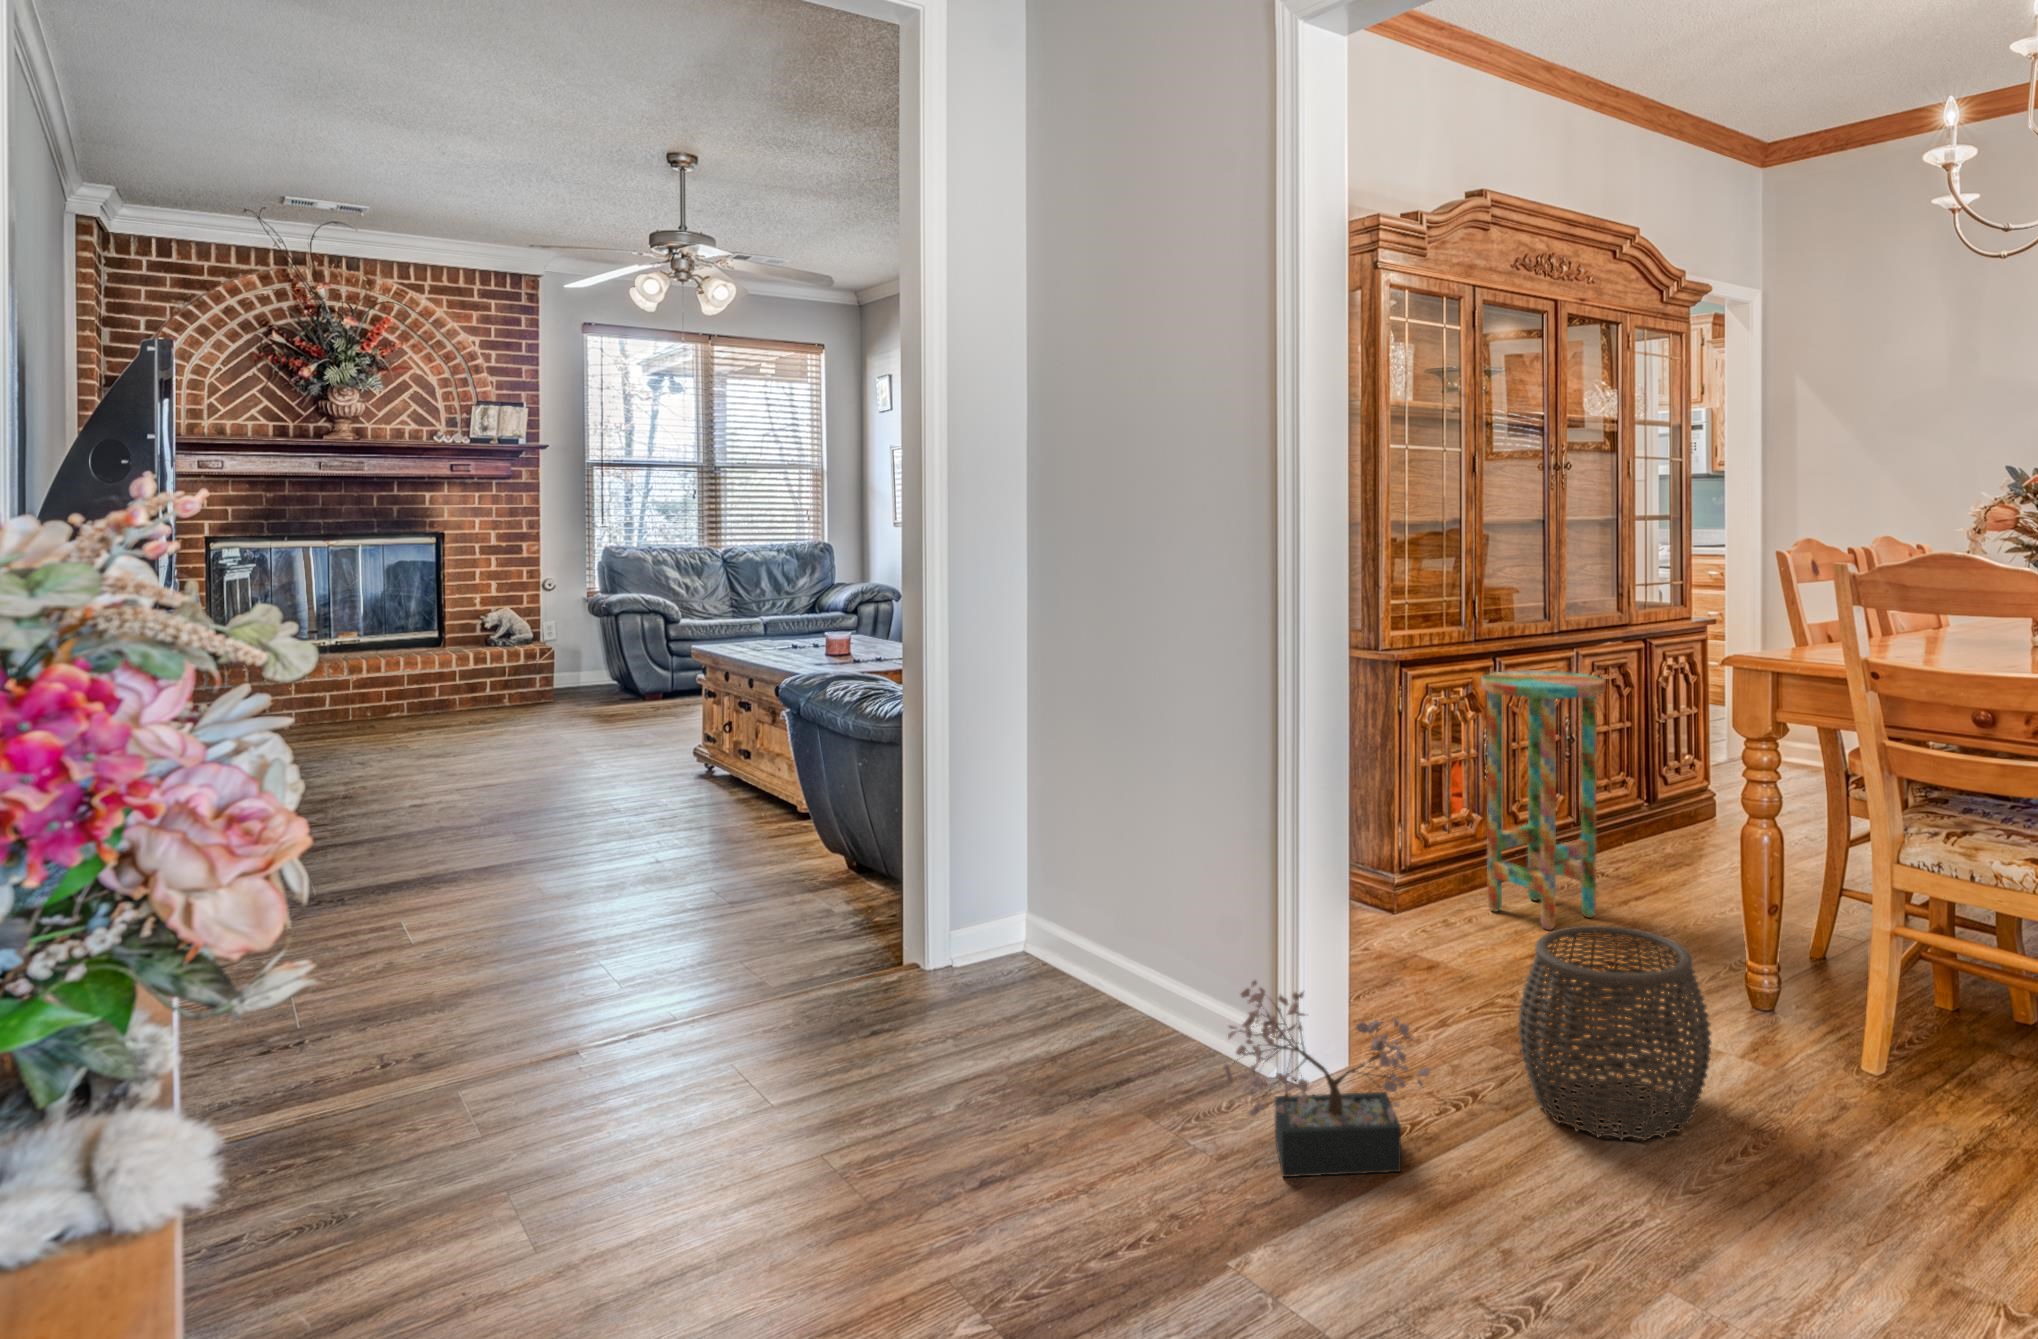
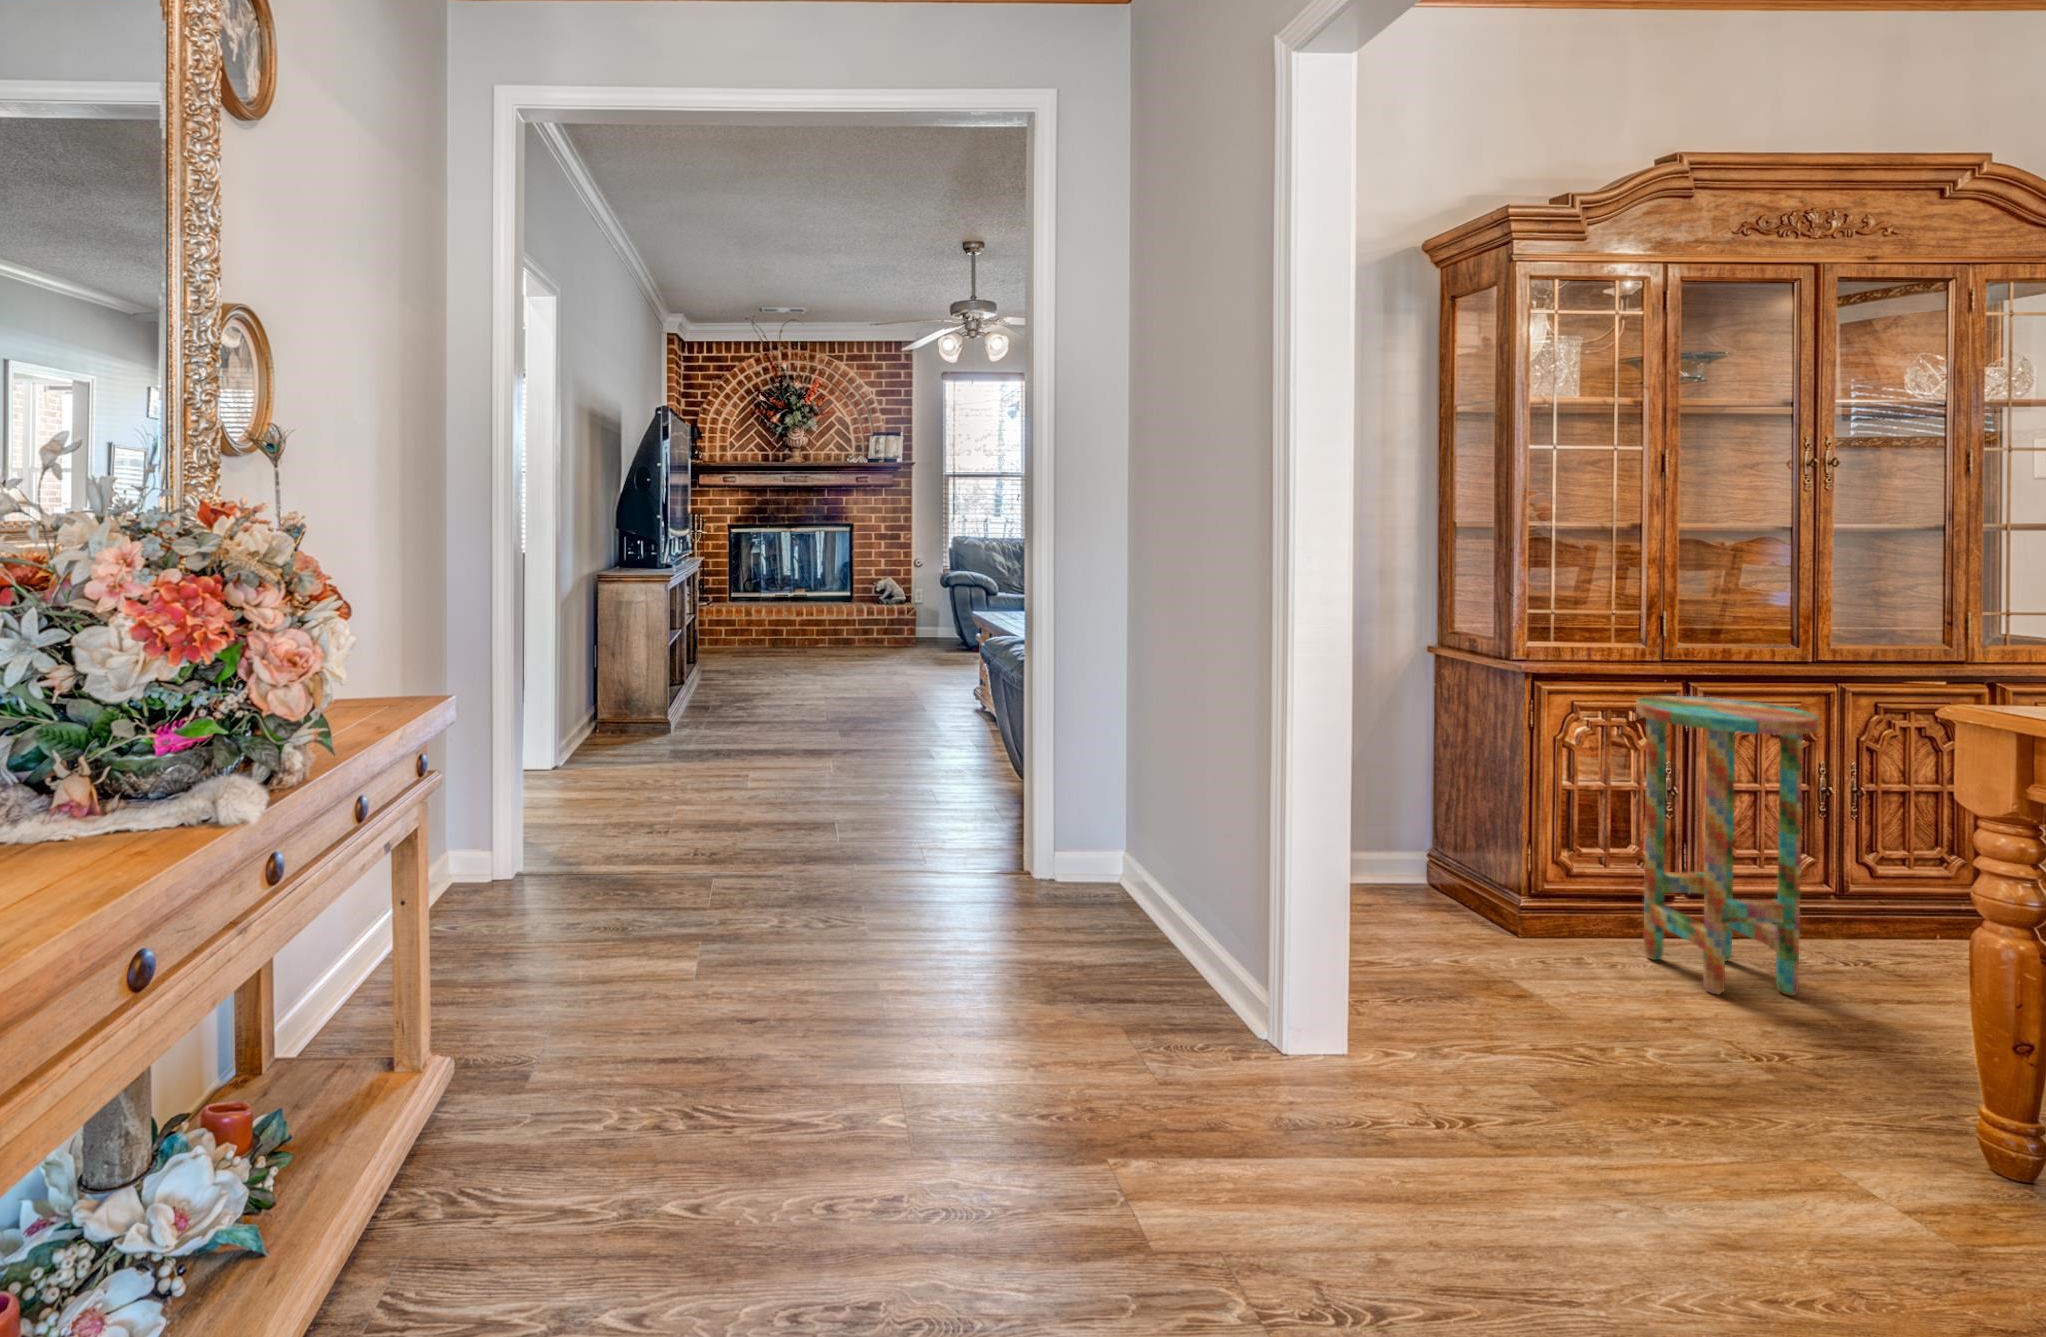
woven basket: present [1518,925,1711,1141] -> none [1512,973,1779,1238]
decorative plant: present [1224,981,1429,1177] -> none [1170,937,1373,1155]

